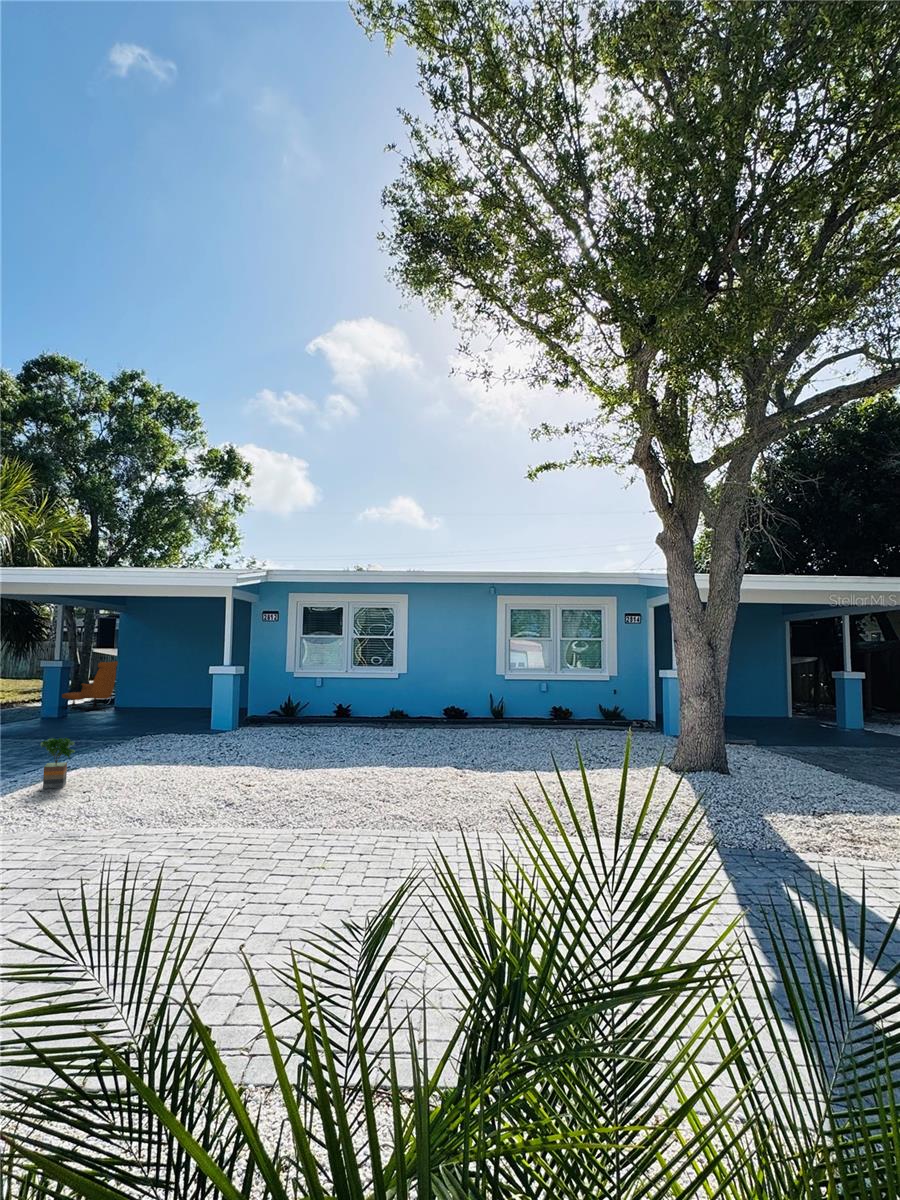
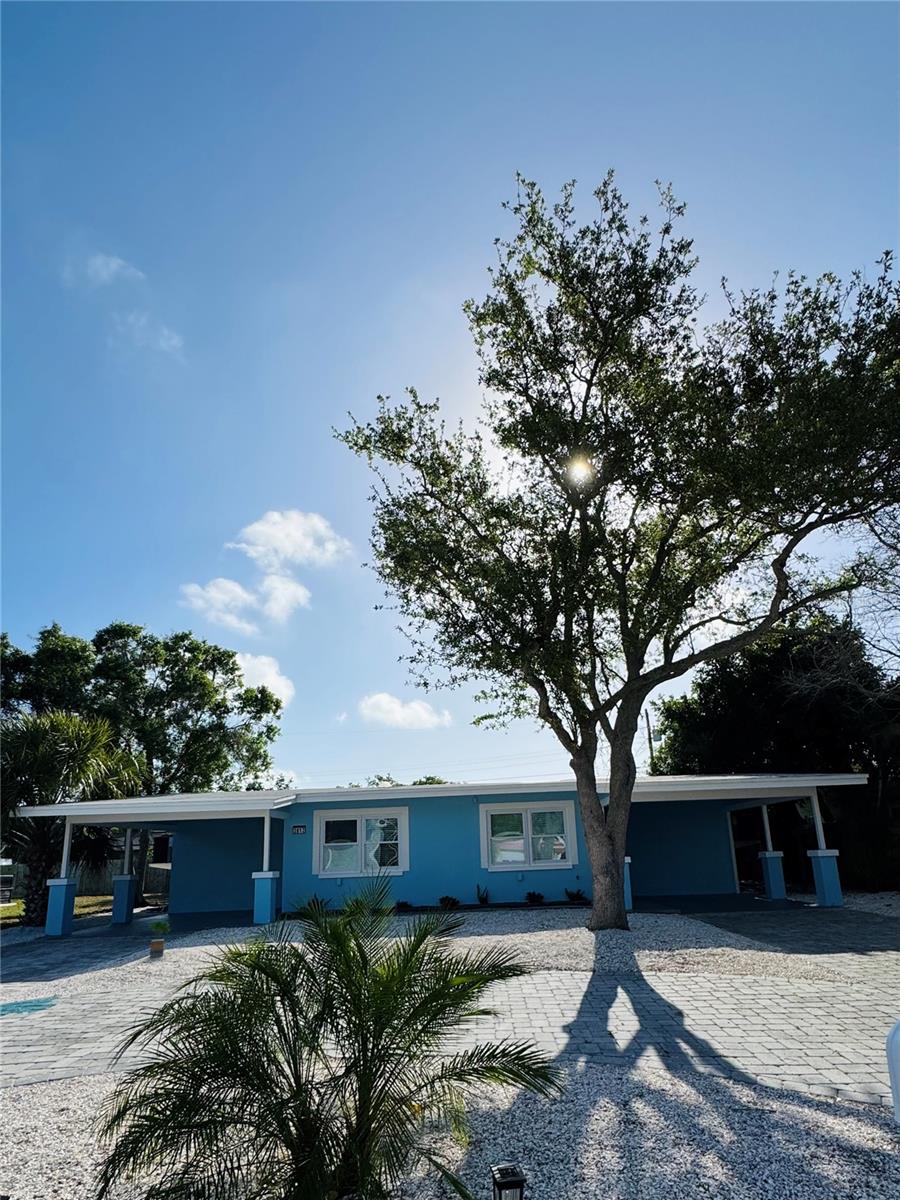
lounge chair: present [62,661,118,709] -> none [134,878,179,922]

